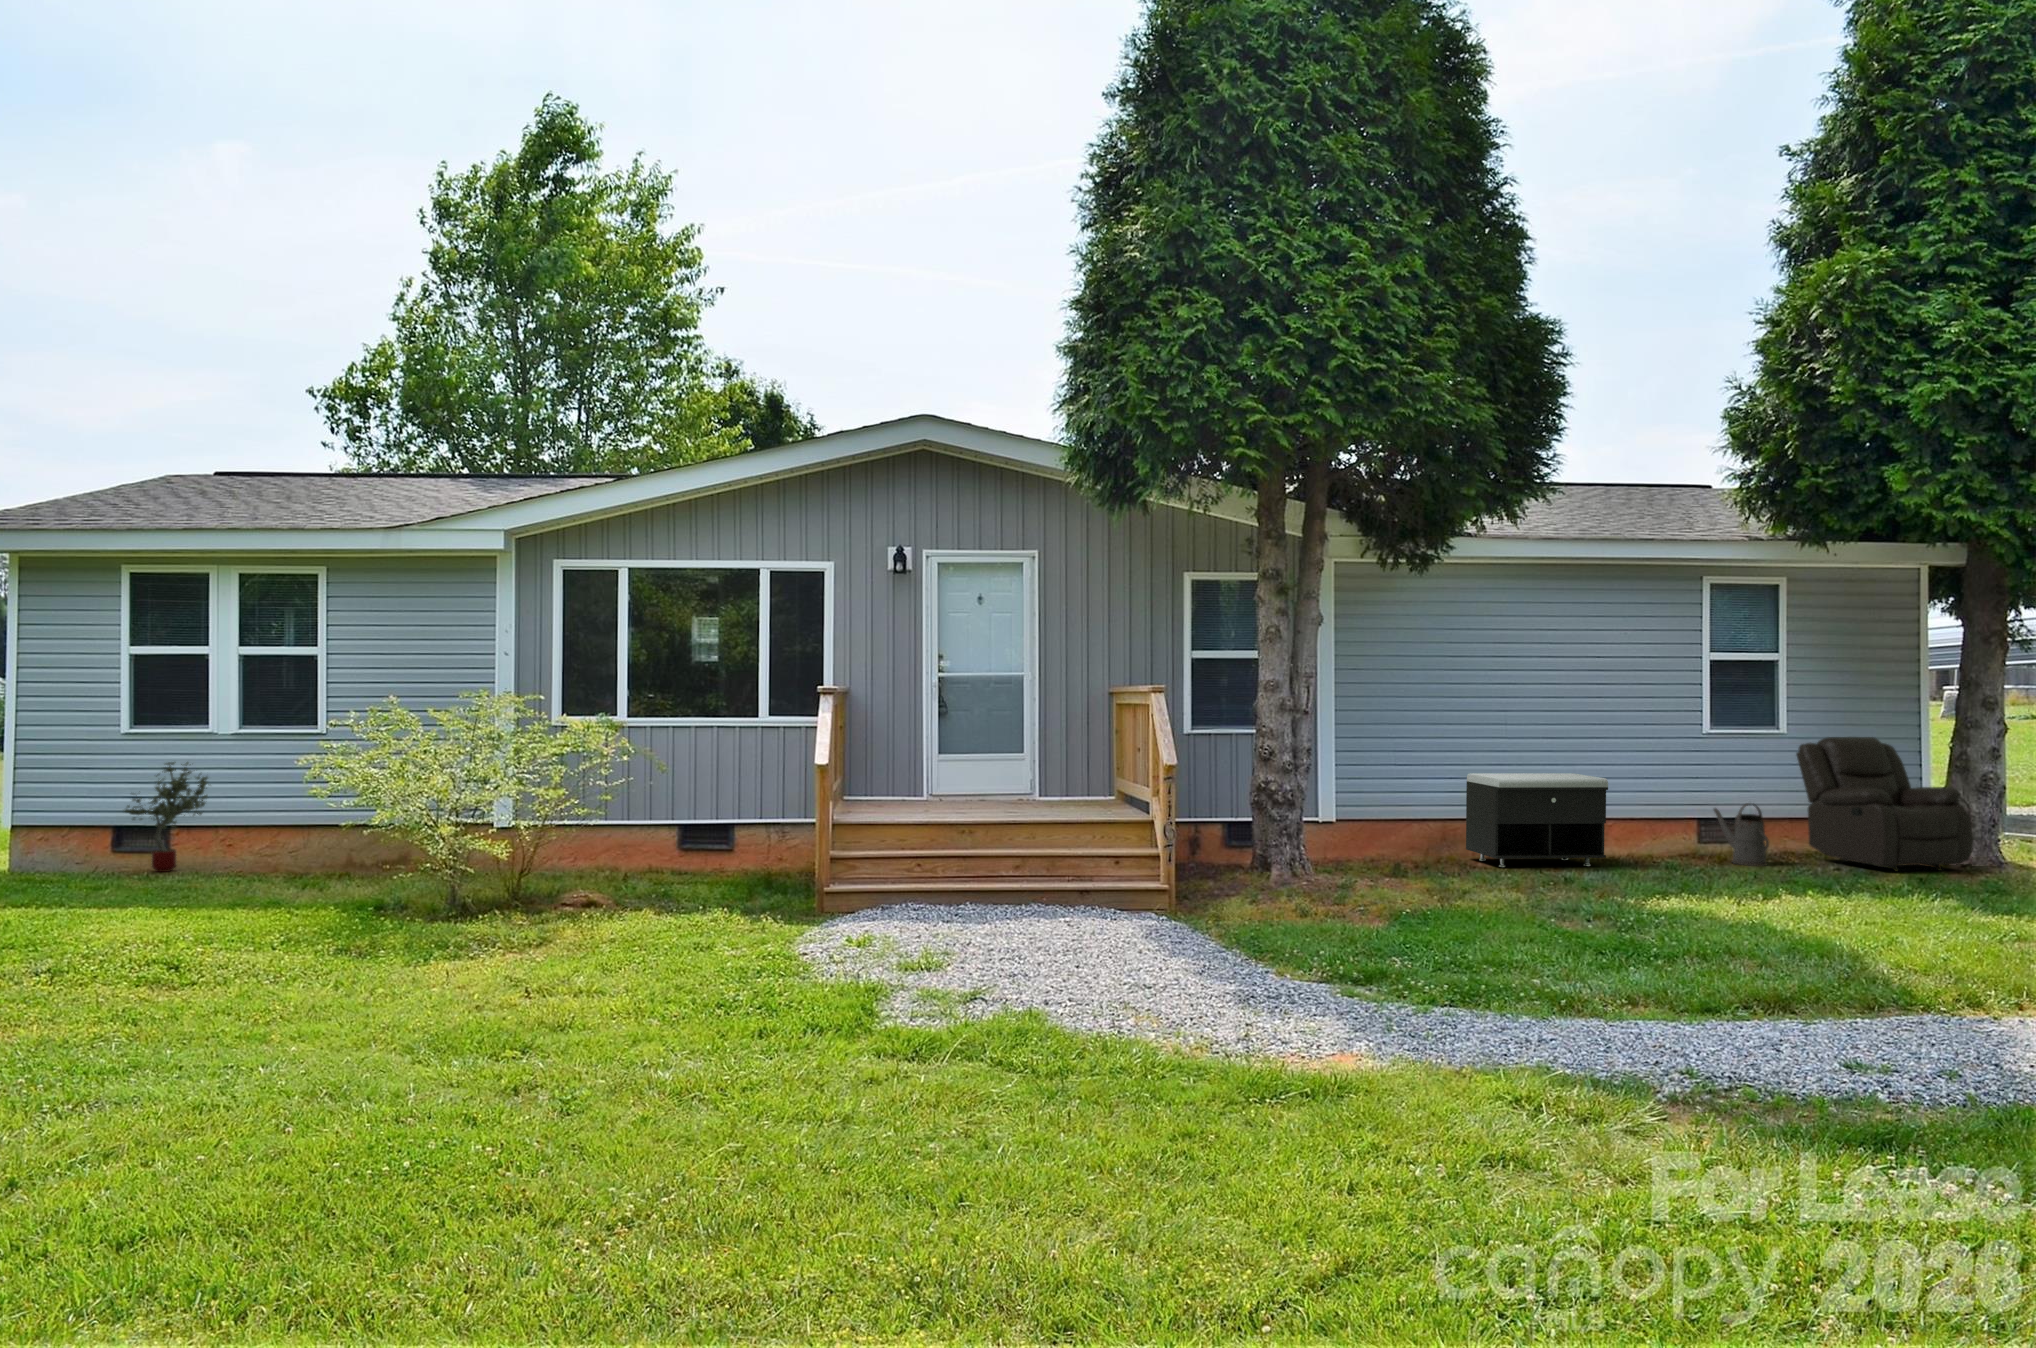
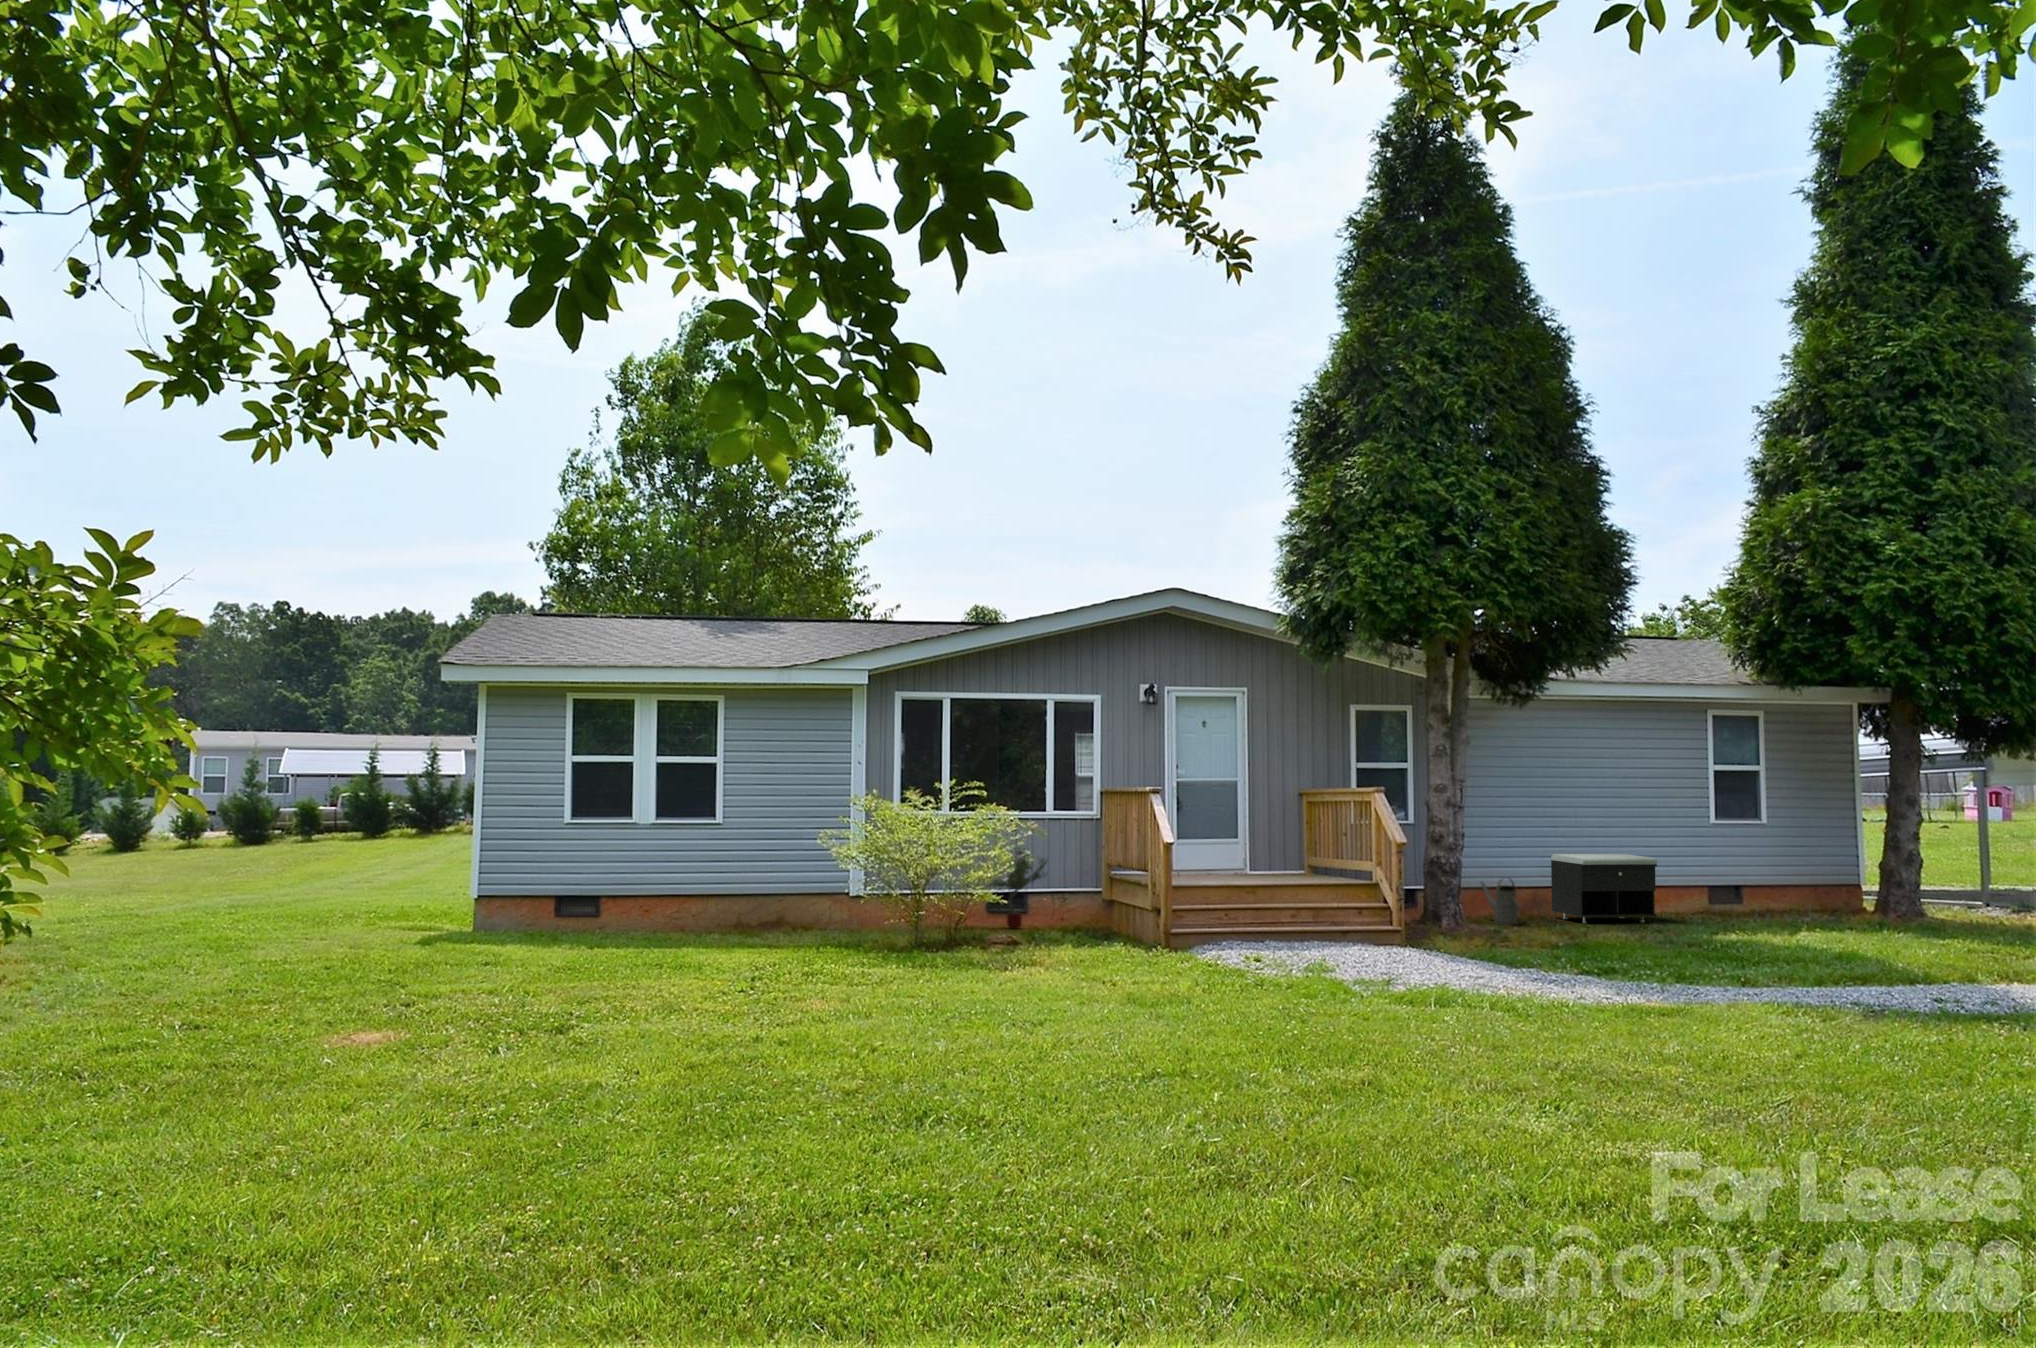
chair: present [1796,737,1973,871] -> none [1776,827,1906,925]
potted tree: present [125,762,208,872] -> present [987,848,1048,929]
watering can: present [1714,803,1769,866] -> present [1481,878,1520,925]

